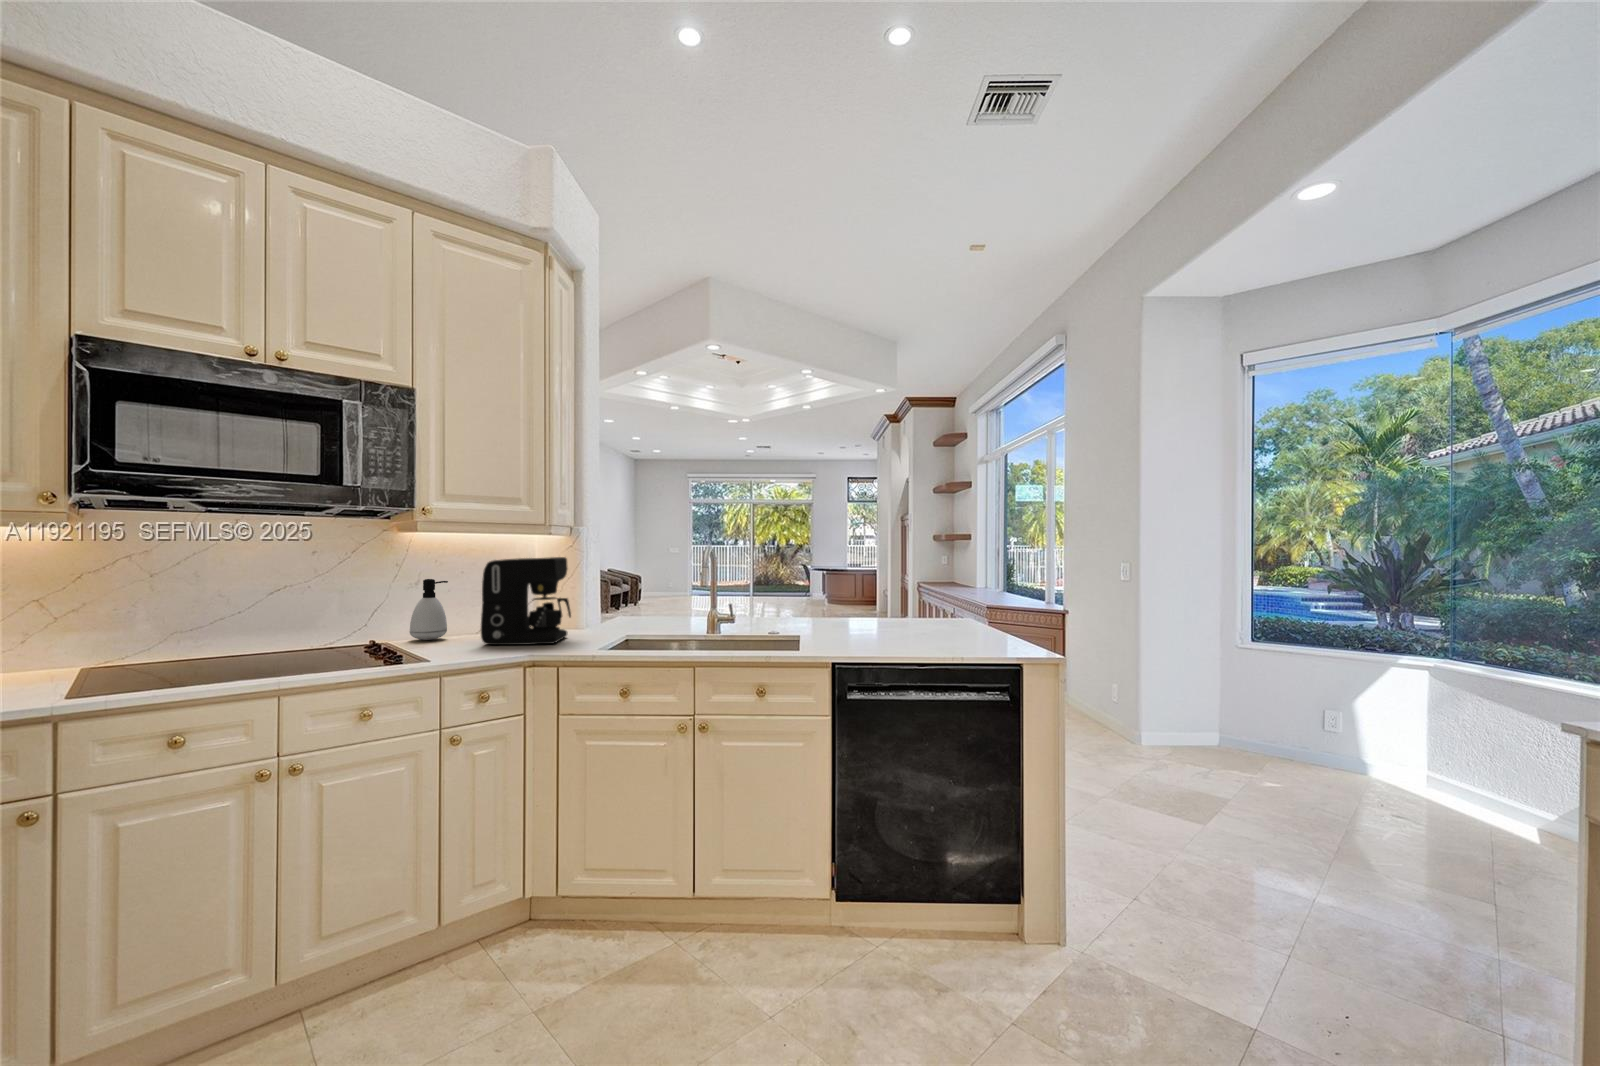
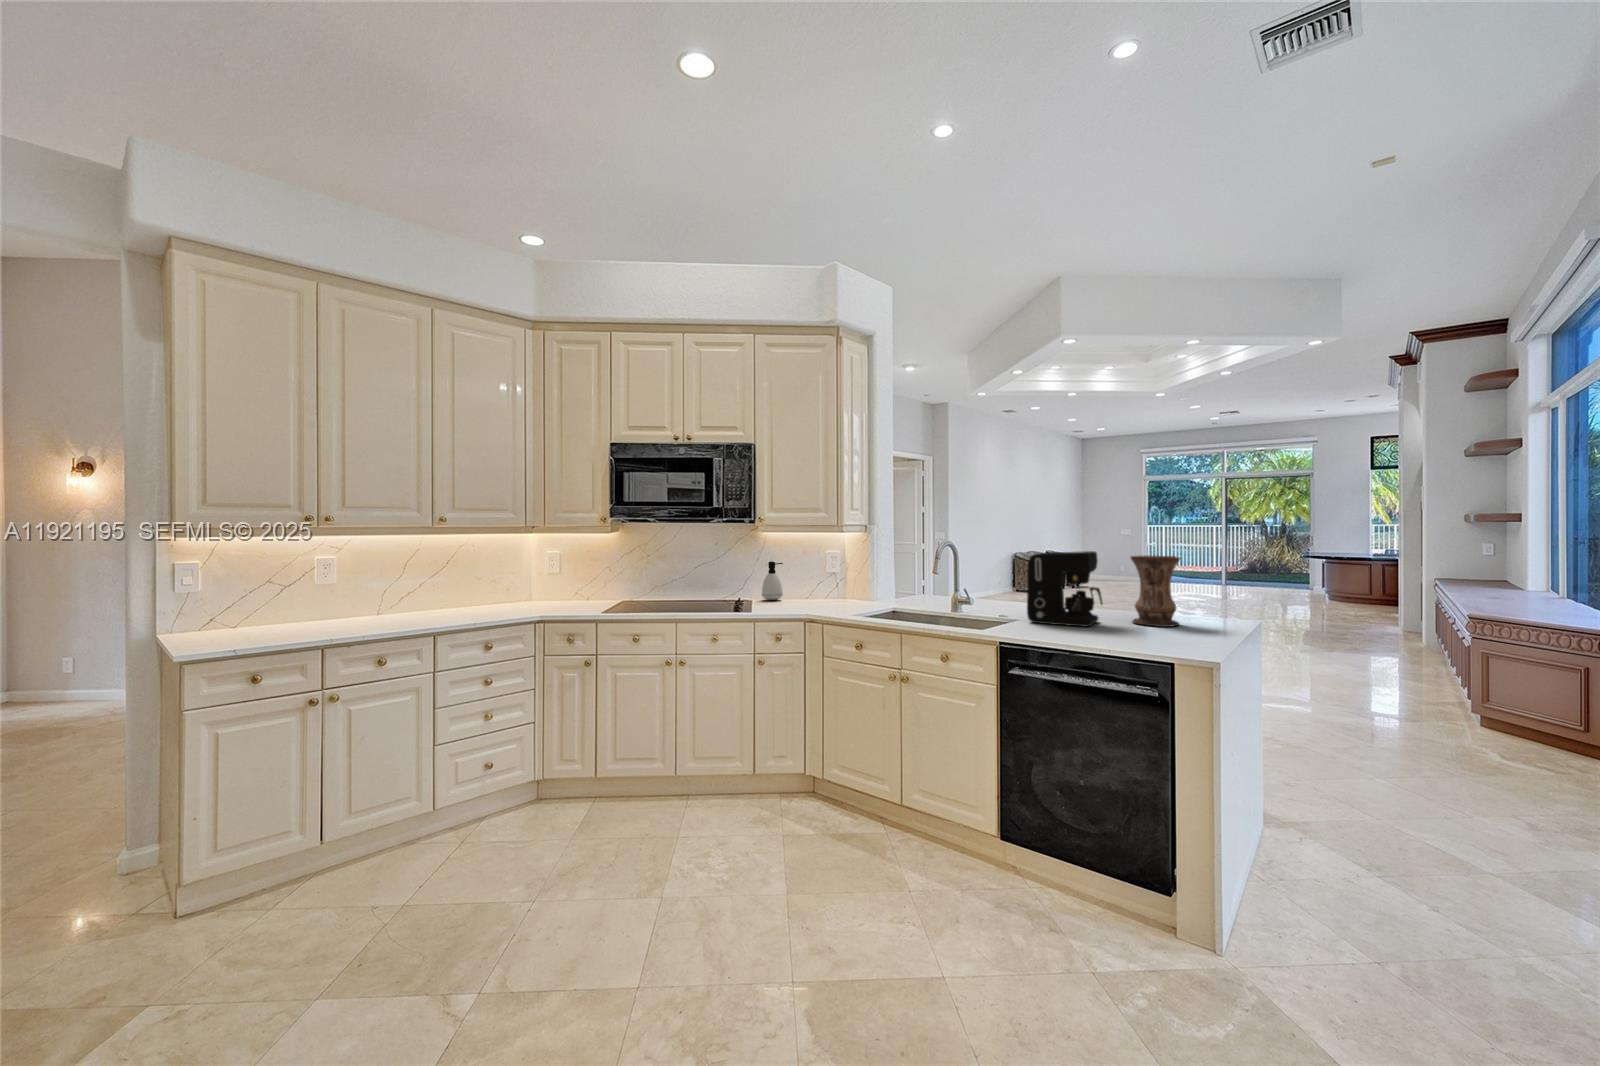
coffee maker: present [481,557,571,645] -> present [1027,551,1103,627]
vase: none [895,562,938,630] -> present [1131,556,1180,627]

